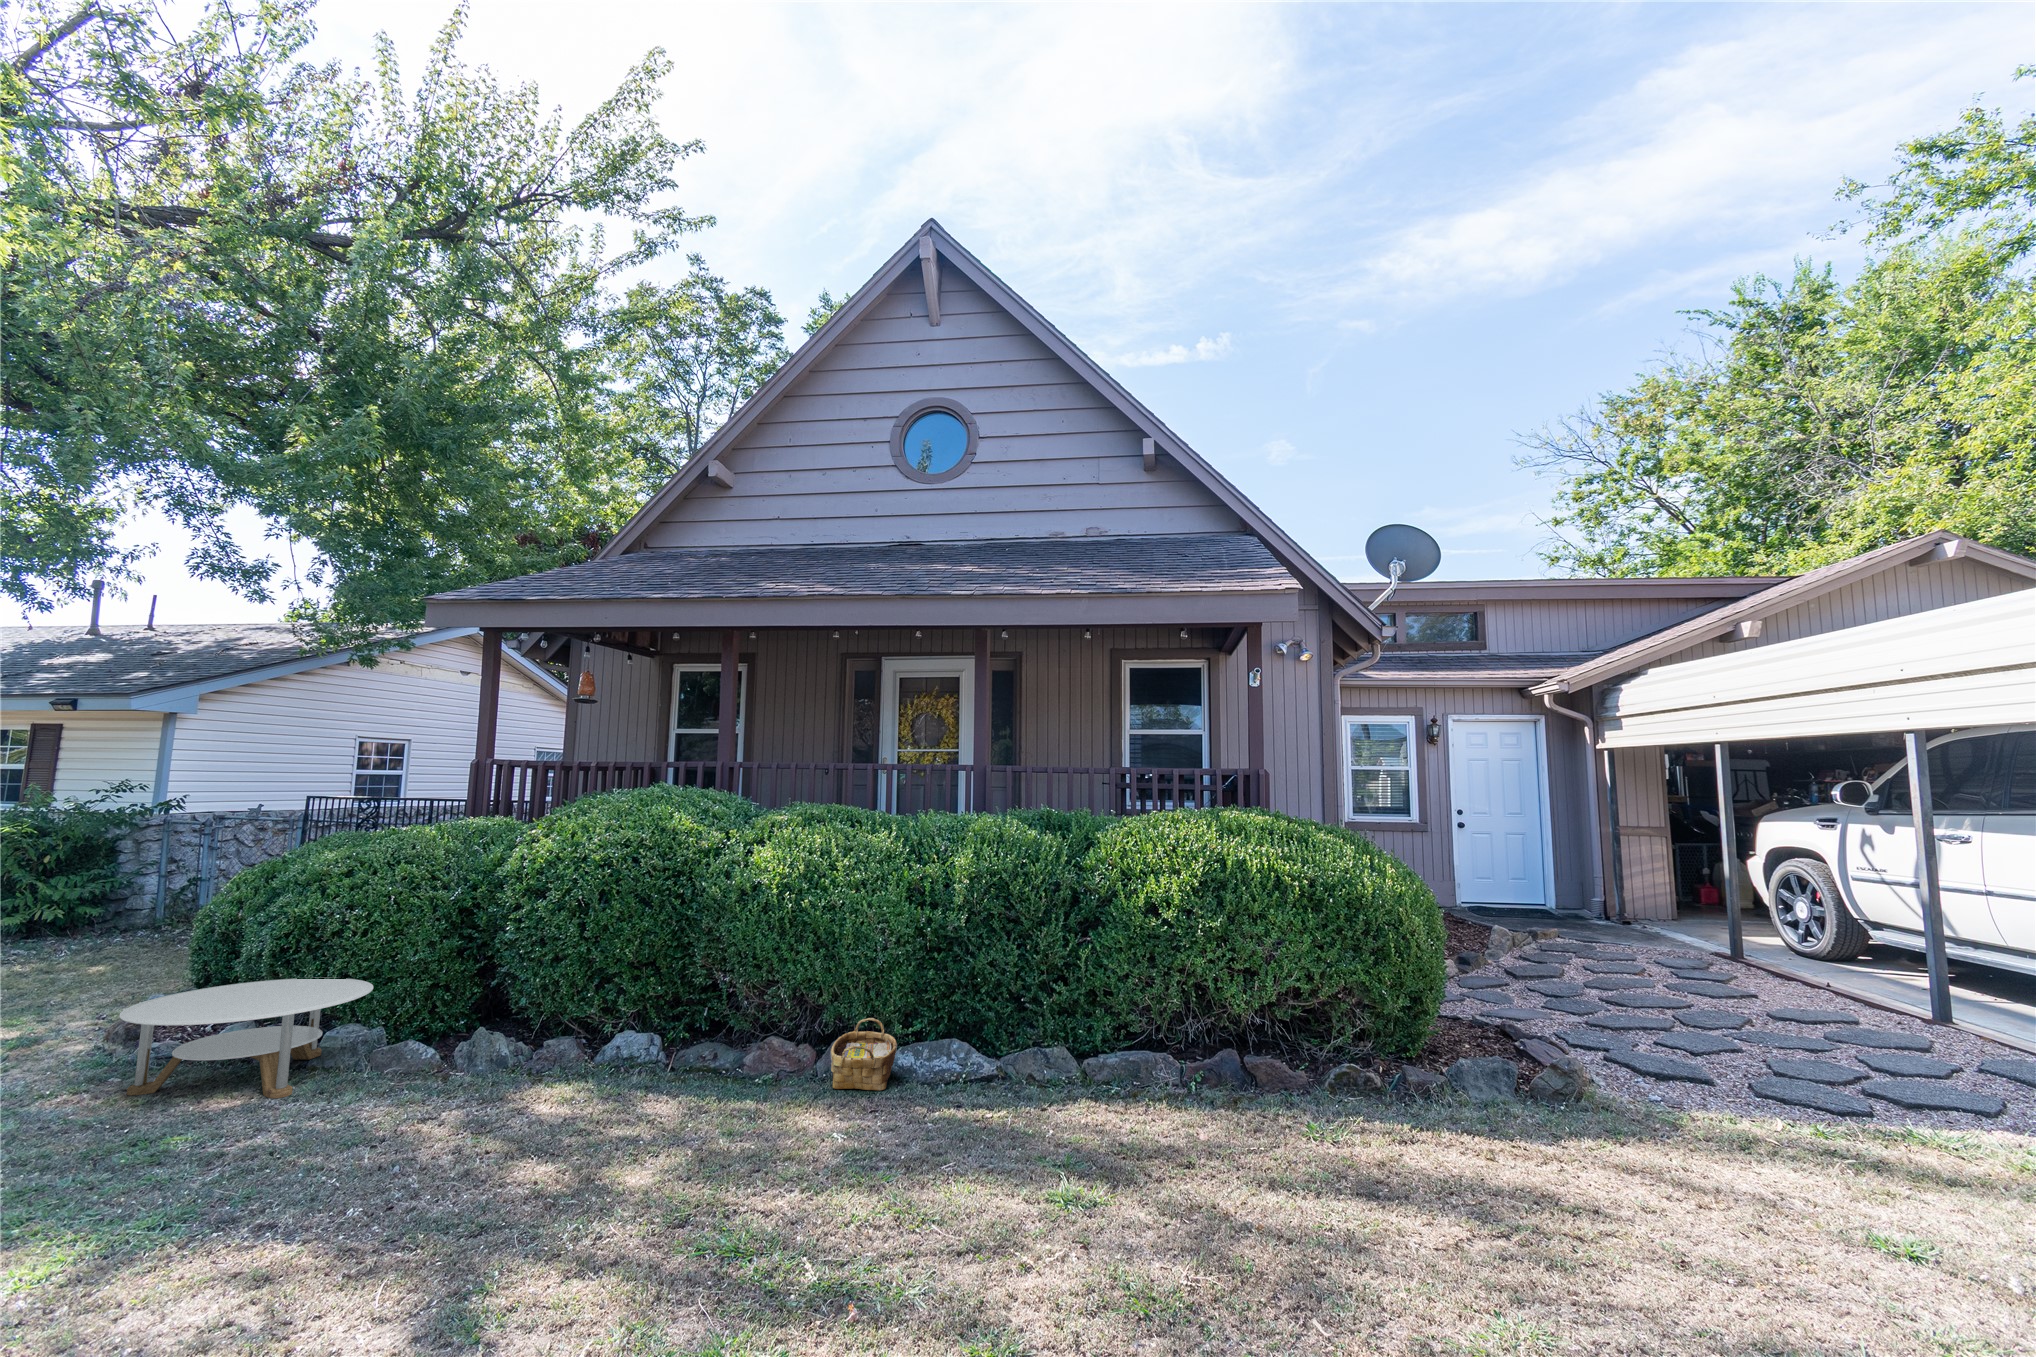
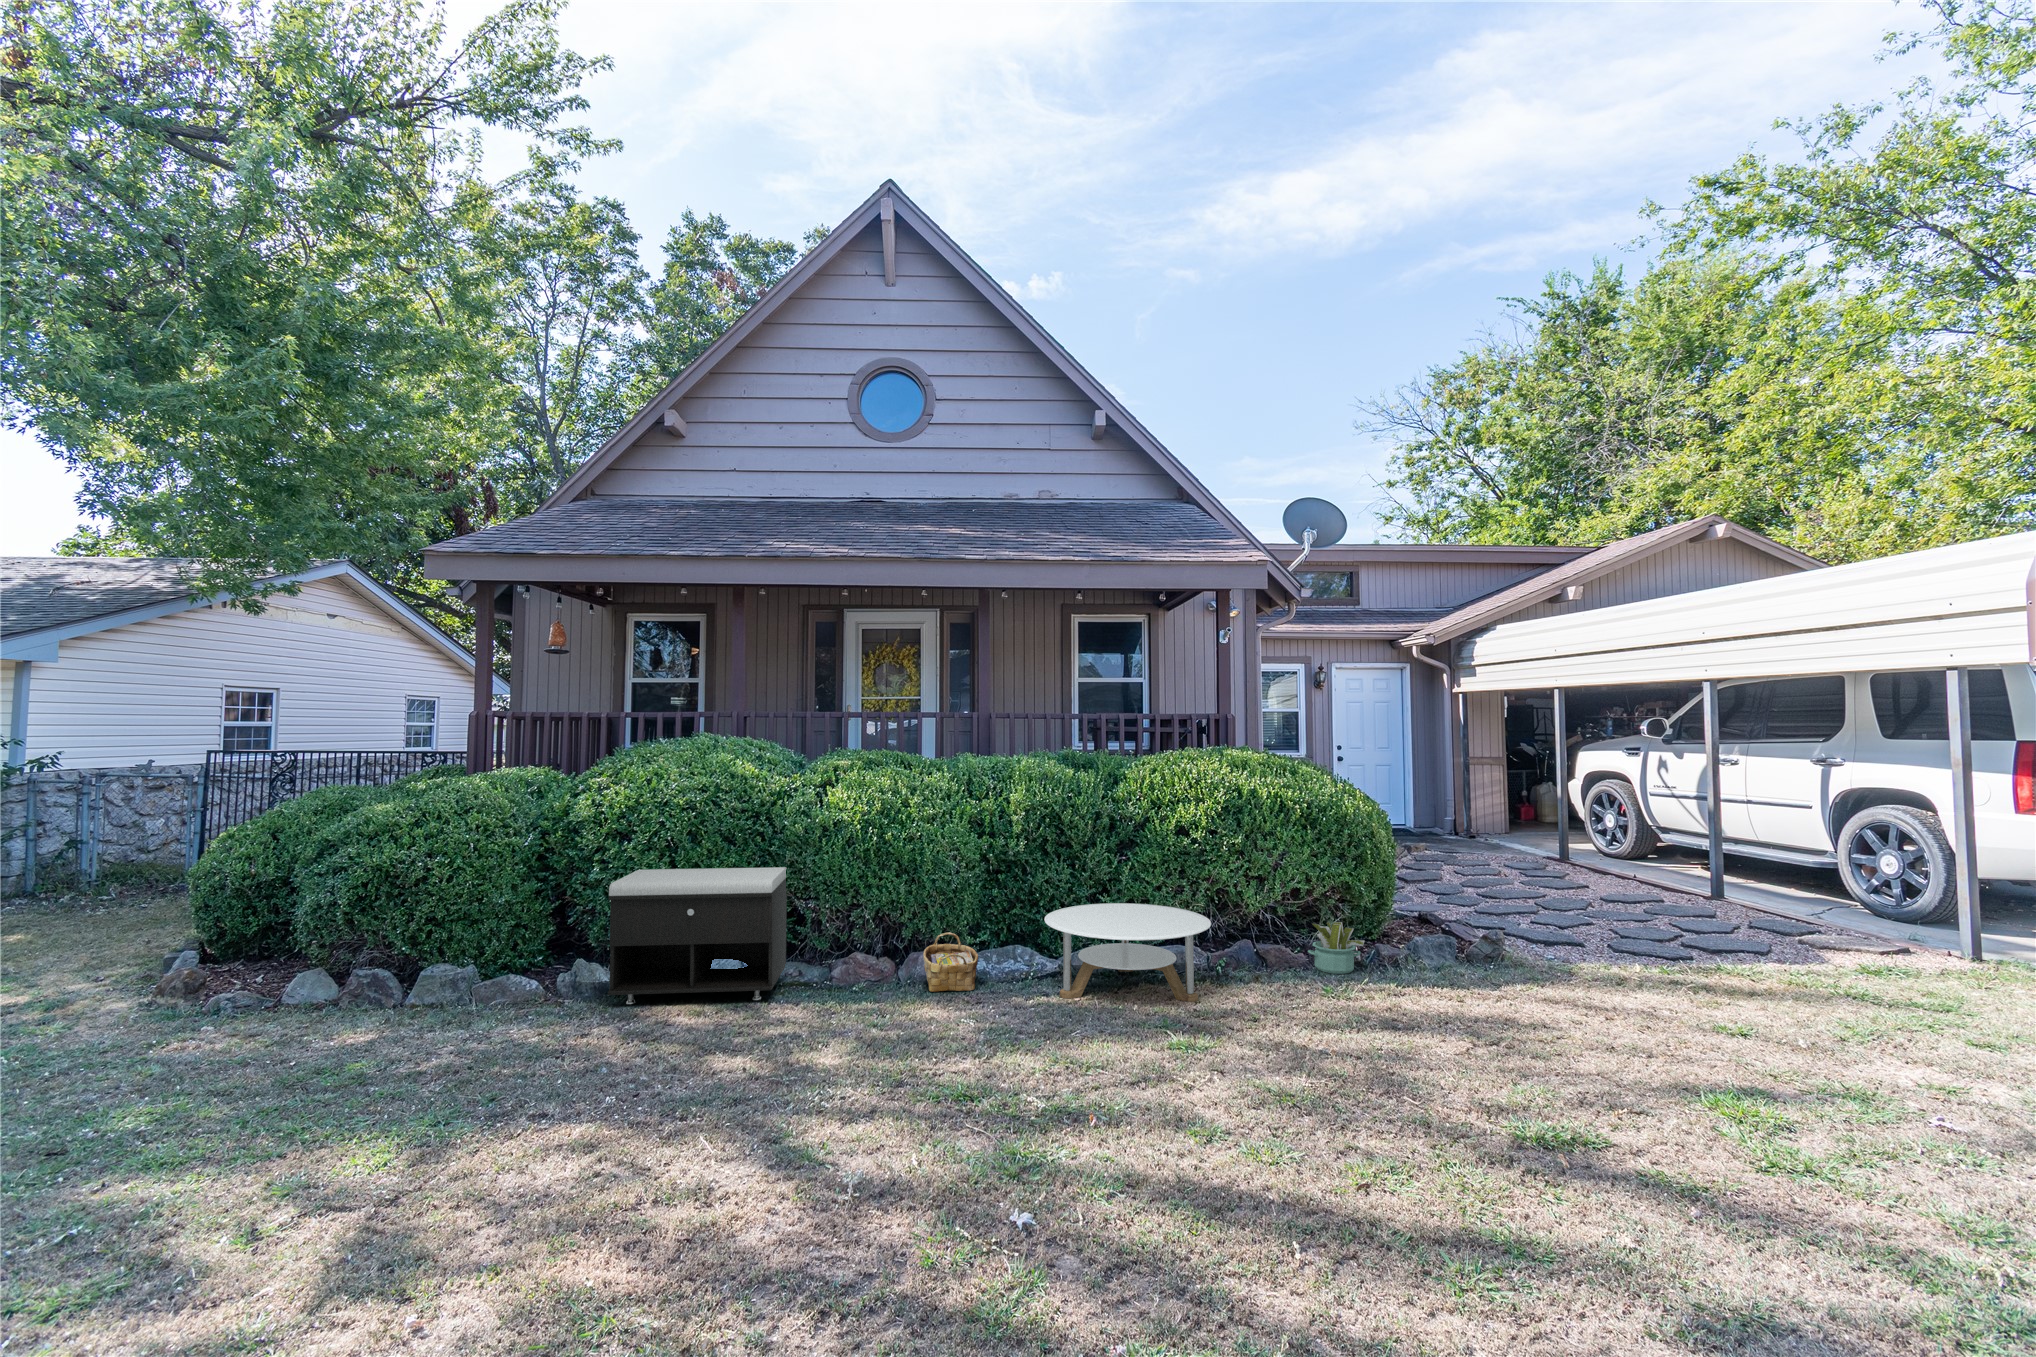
storage bench: none [483,930,701,1086] -> present [608,867,787,1004]
round table: present [119,979,373,1098] -> present [1044,903,1211,1002]
decorative plant: none [1310,1031,1384,1101] -> present [1308,922,1365,974]

